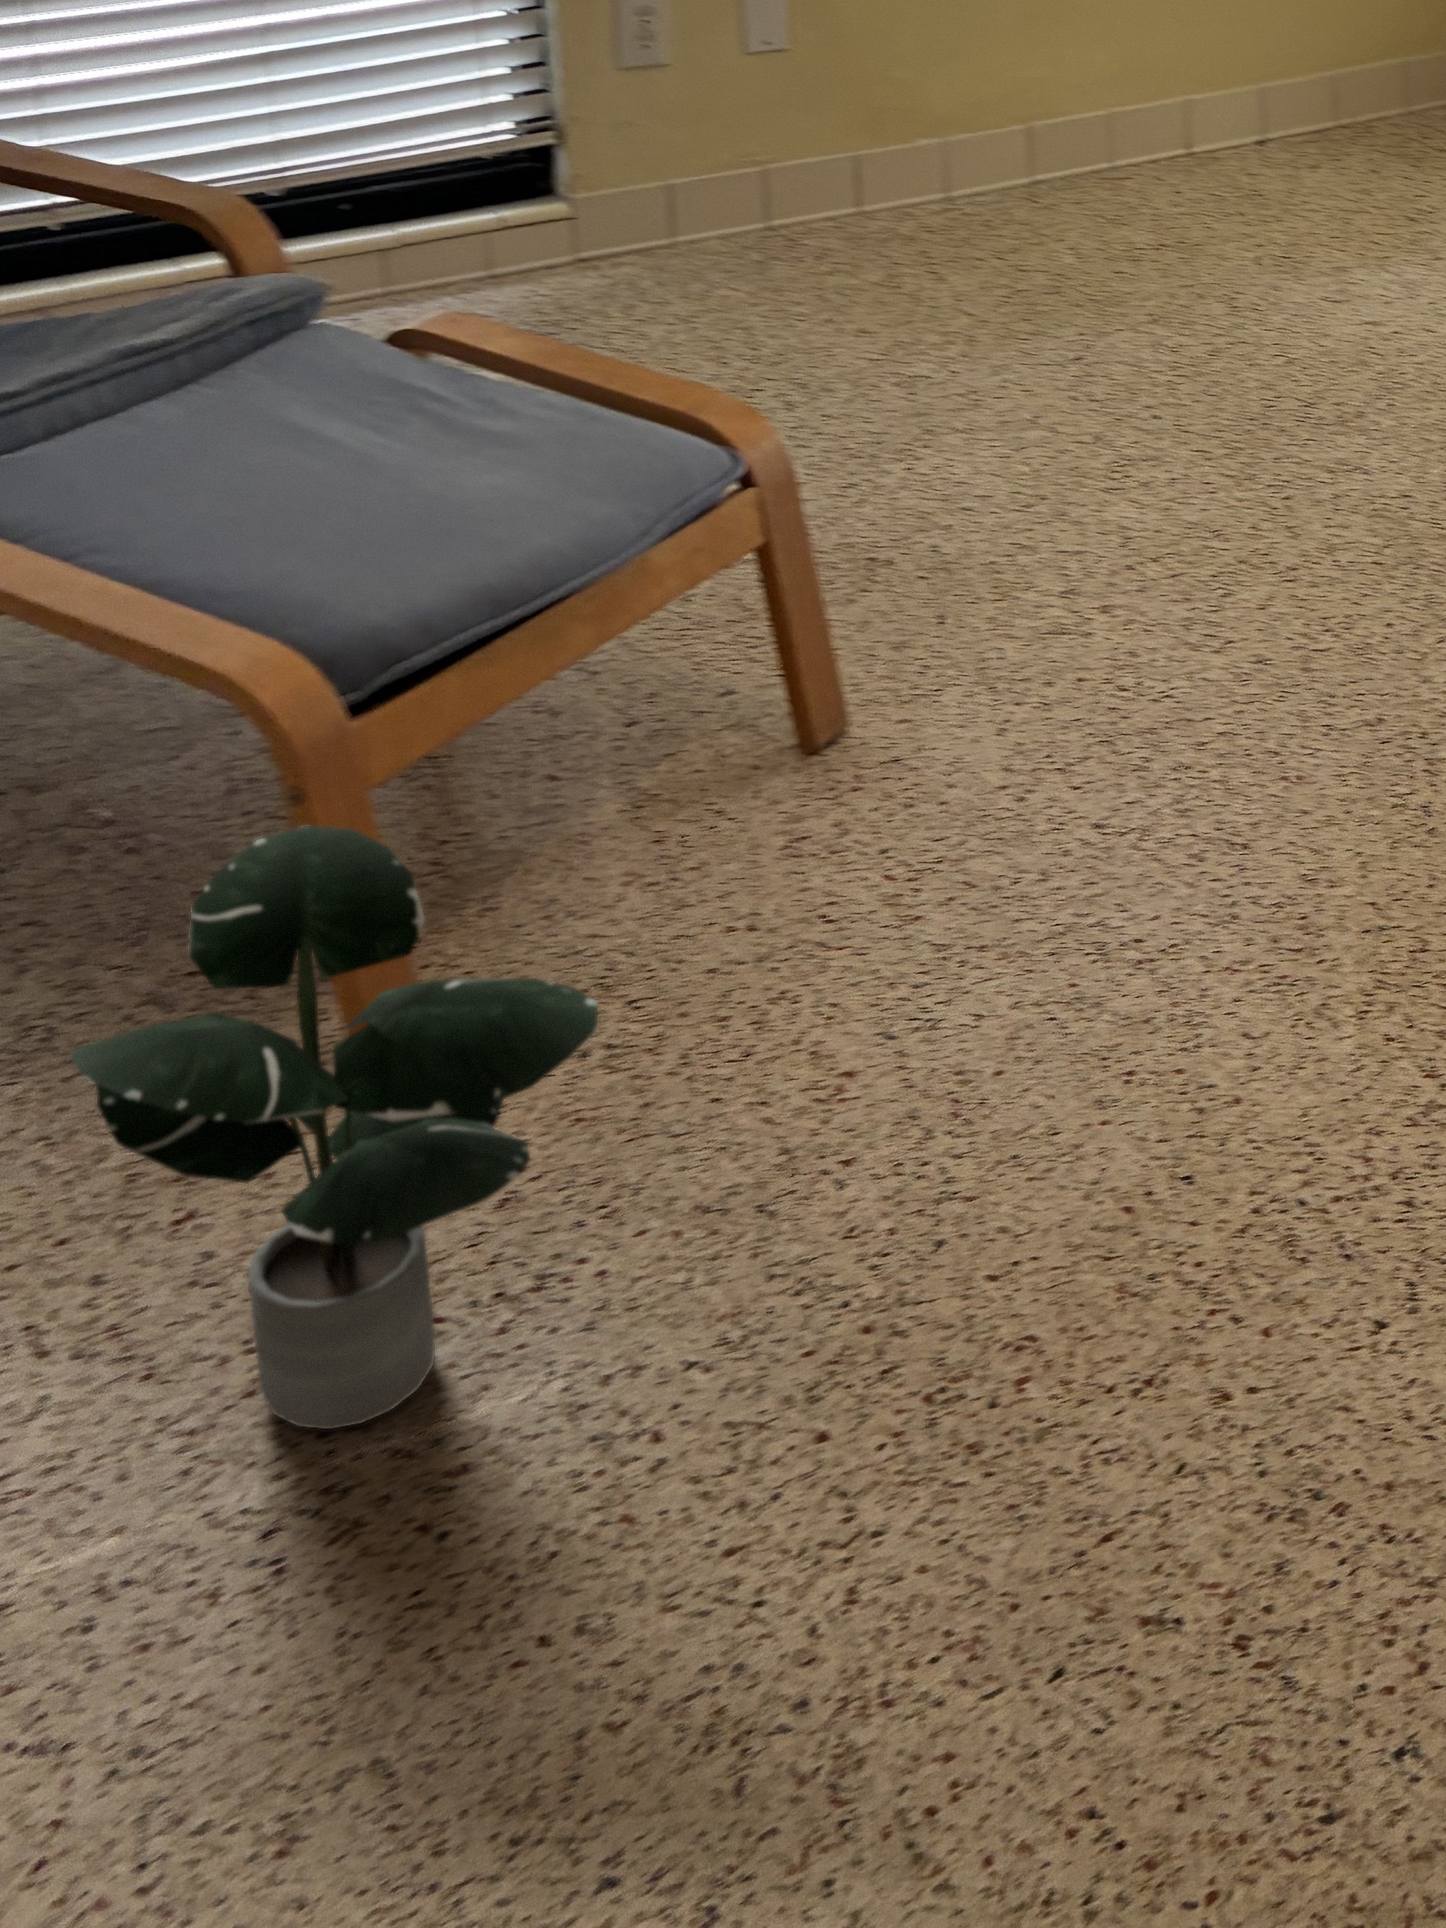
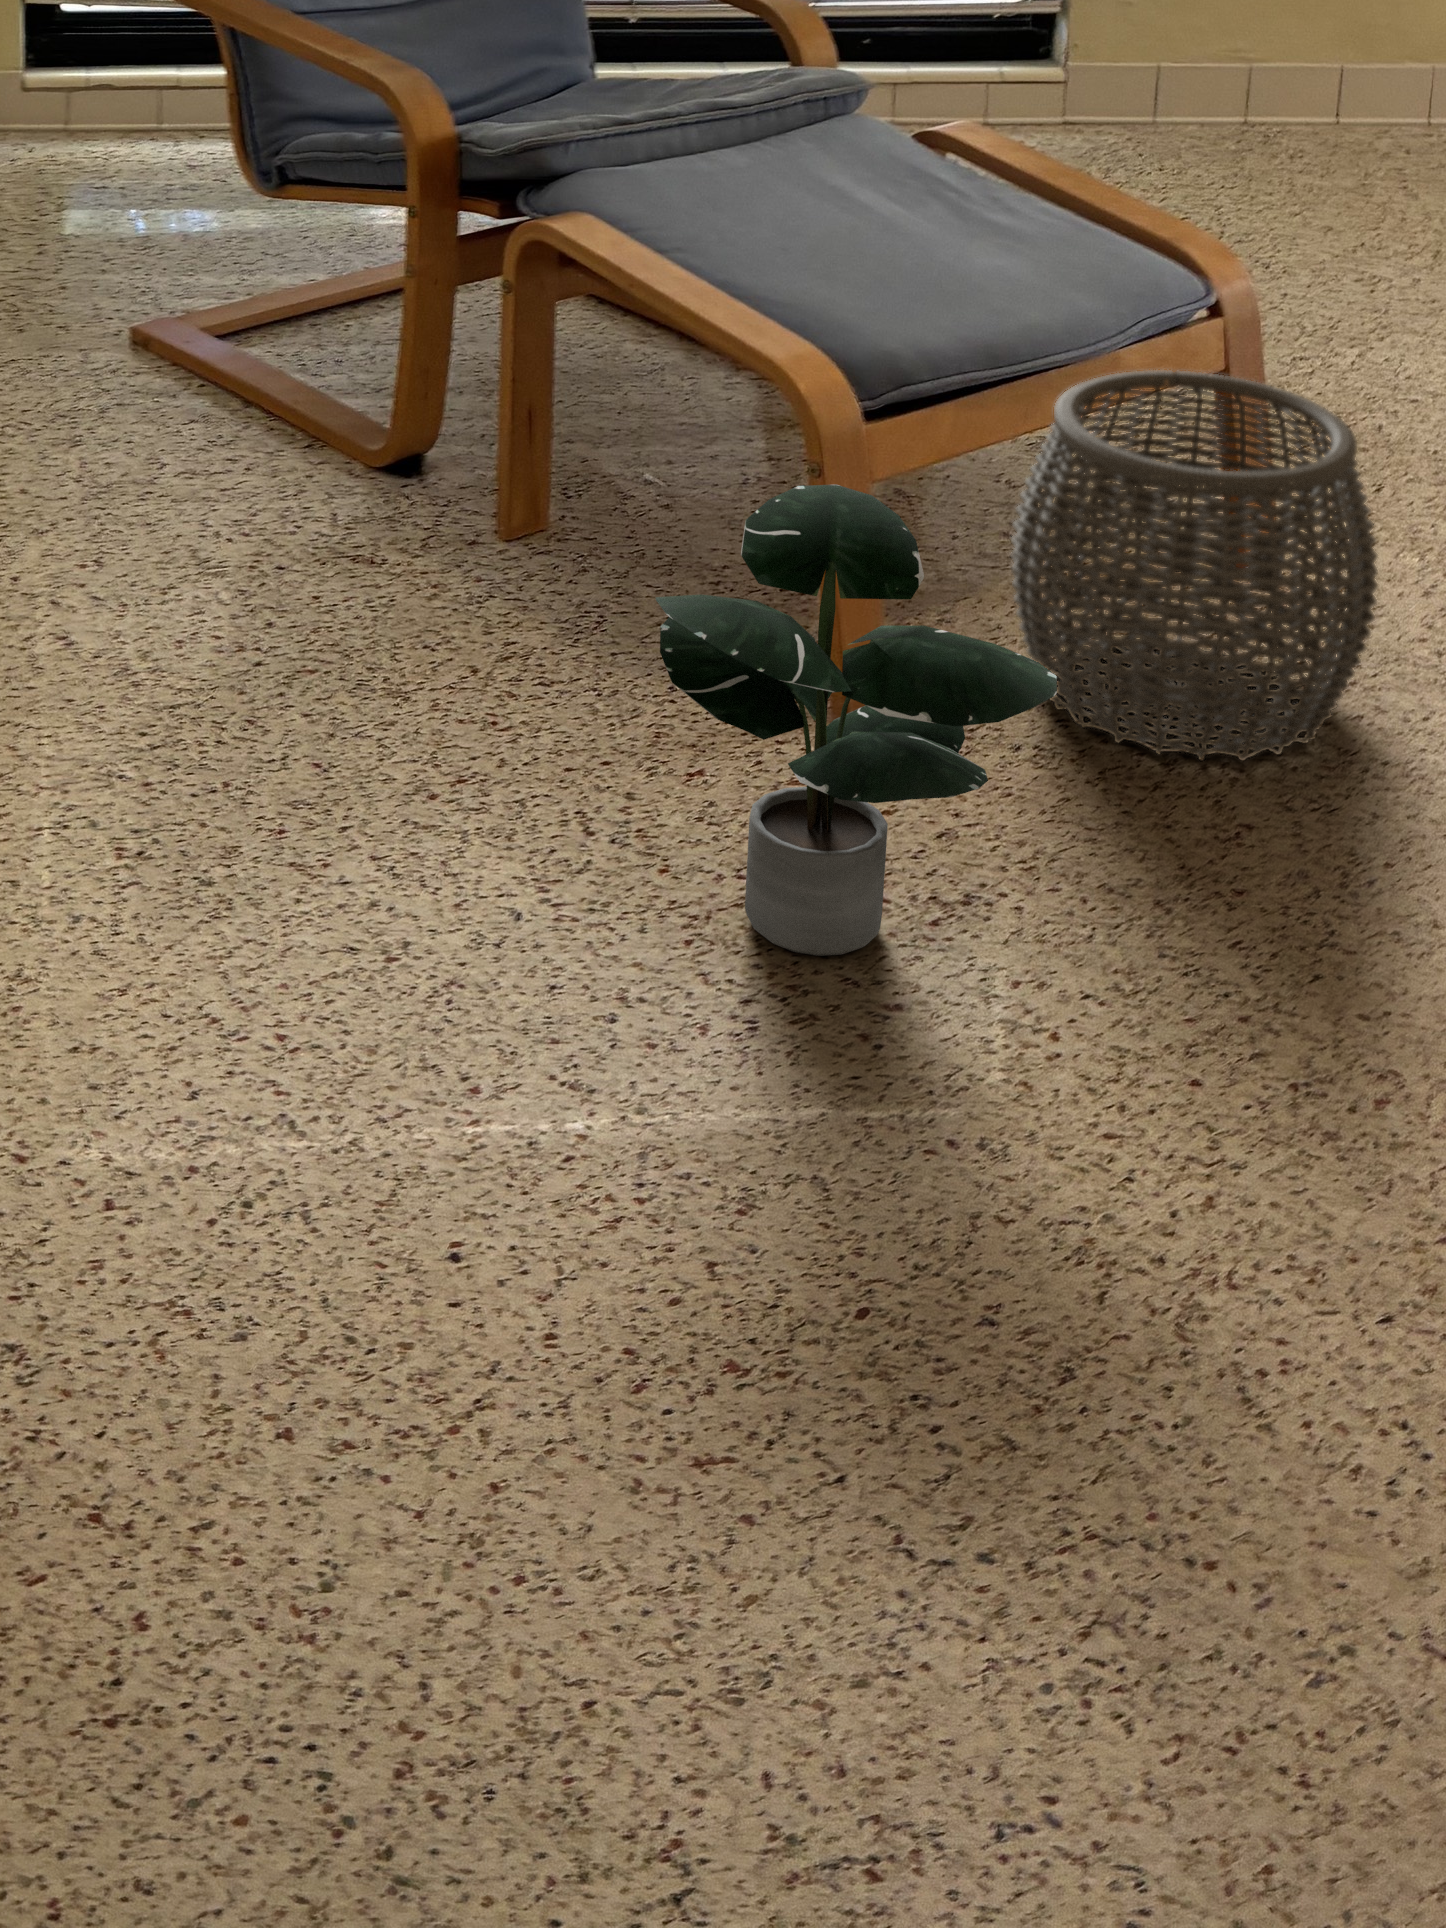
woven basket: none [545,558,948,1011] -> present [1011,370,1378,760]

